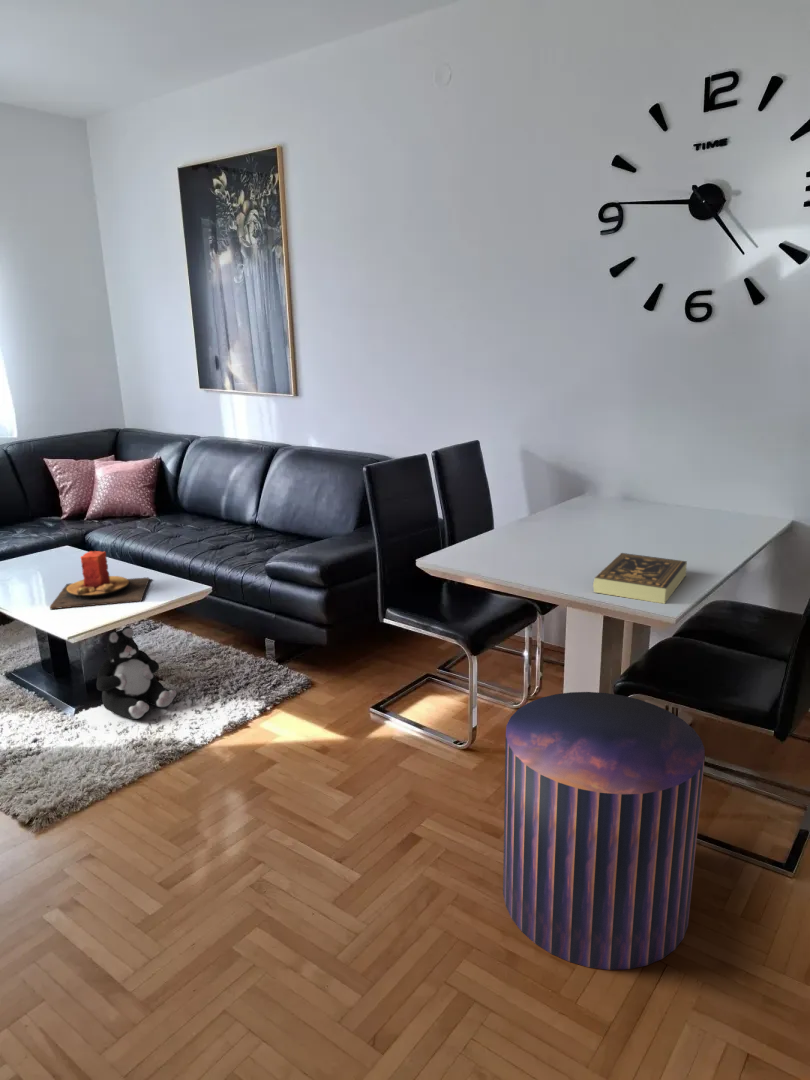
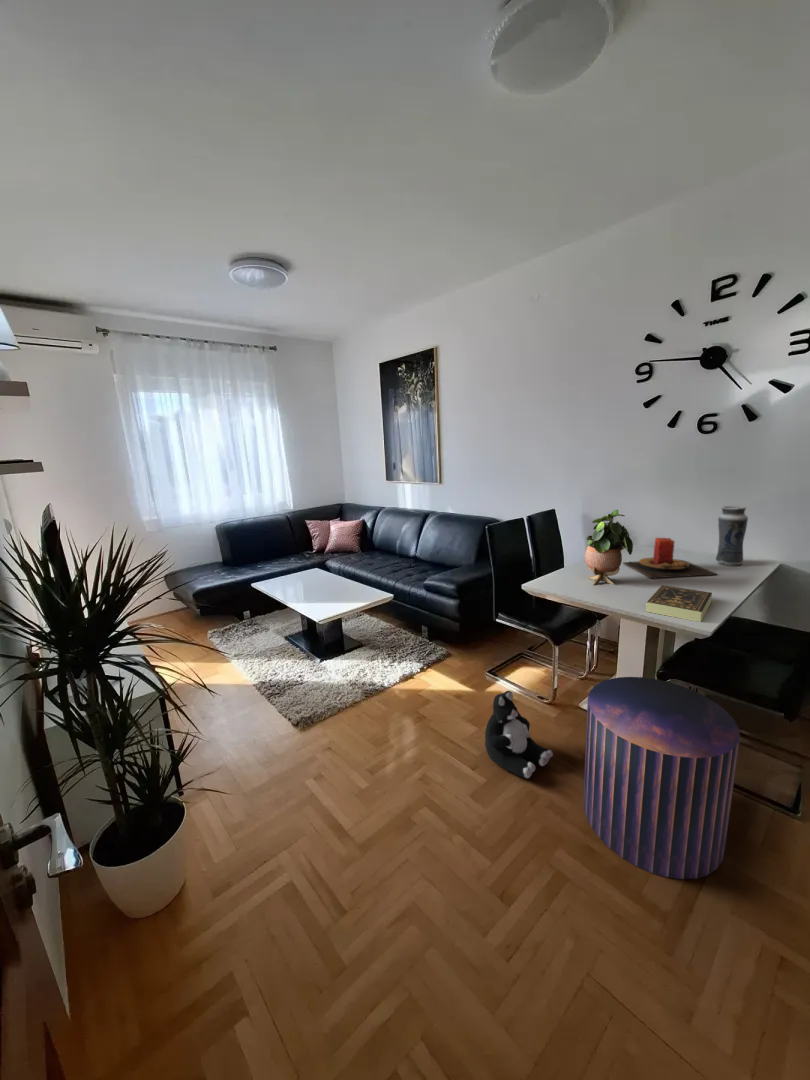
vase: none [707,433,748,523] -> present [716,506,748,566]
potted plant: none [514,437,584,557] -> present [585,510,633,585]
candle: present [50,551,149,609] -> present [624,538,717,578]
plush toy: present [96,627,176,719] -> present [485,691,553,778]

